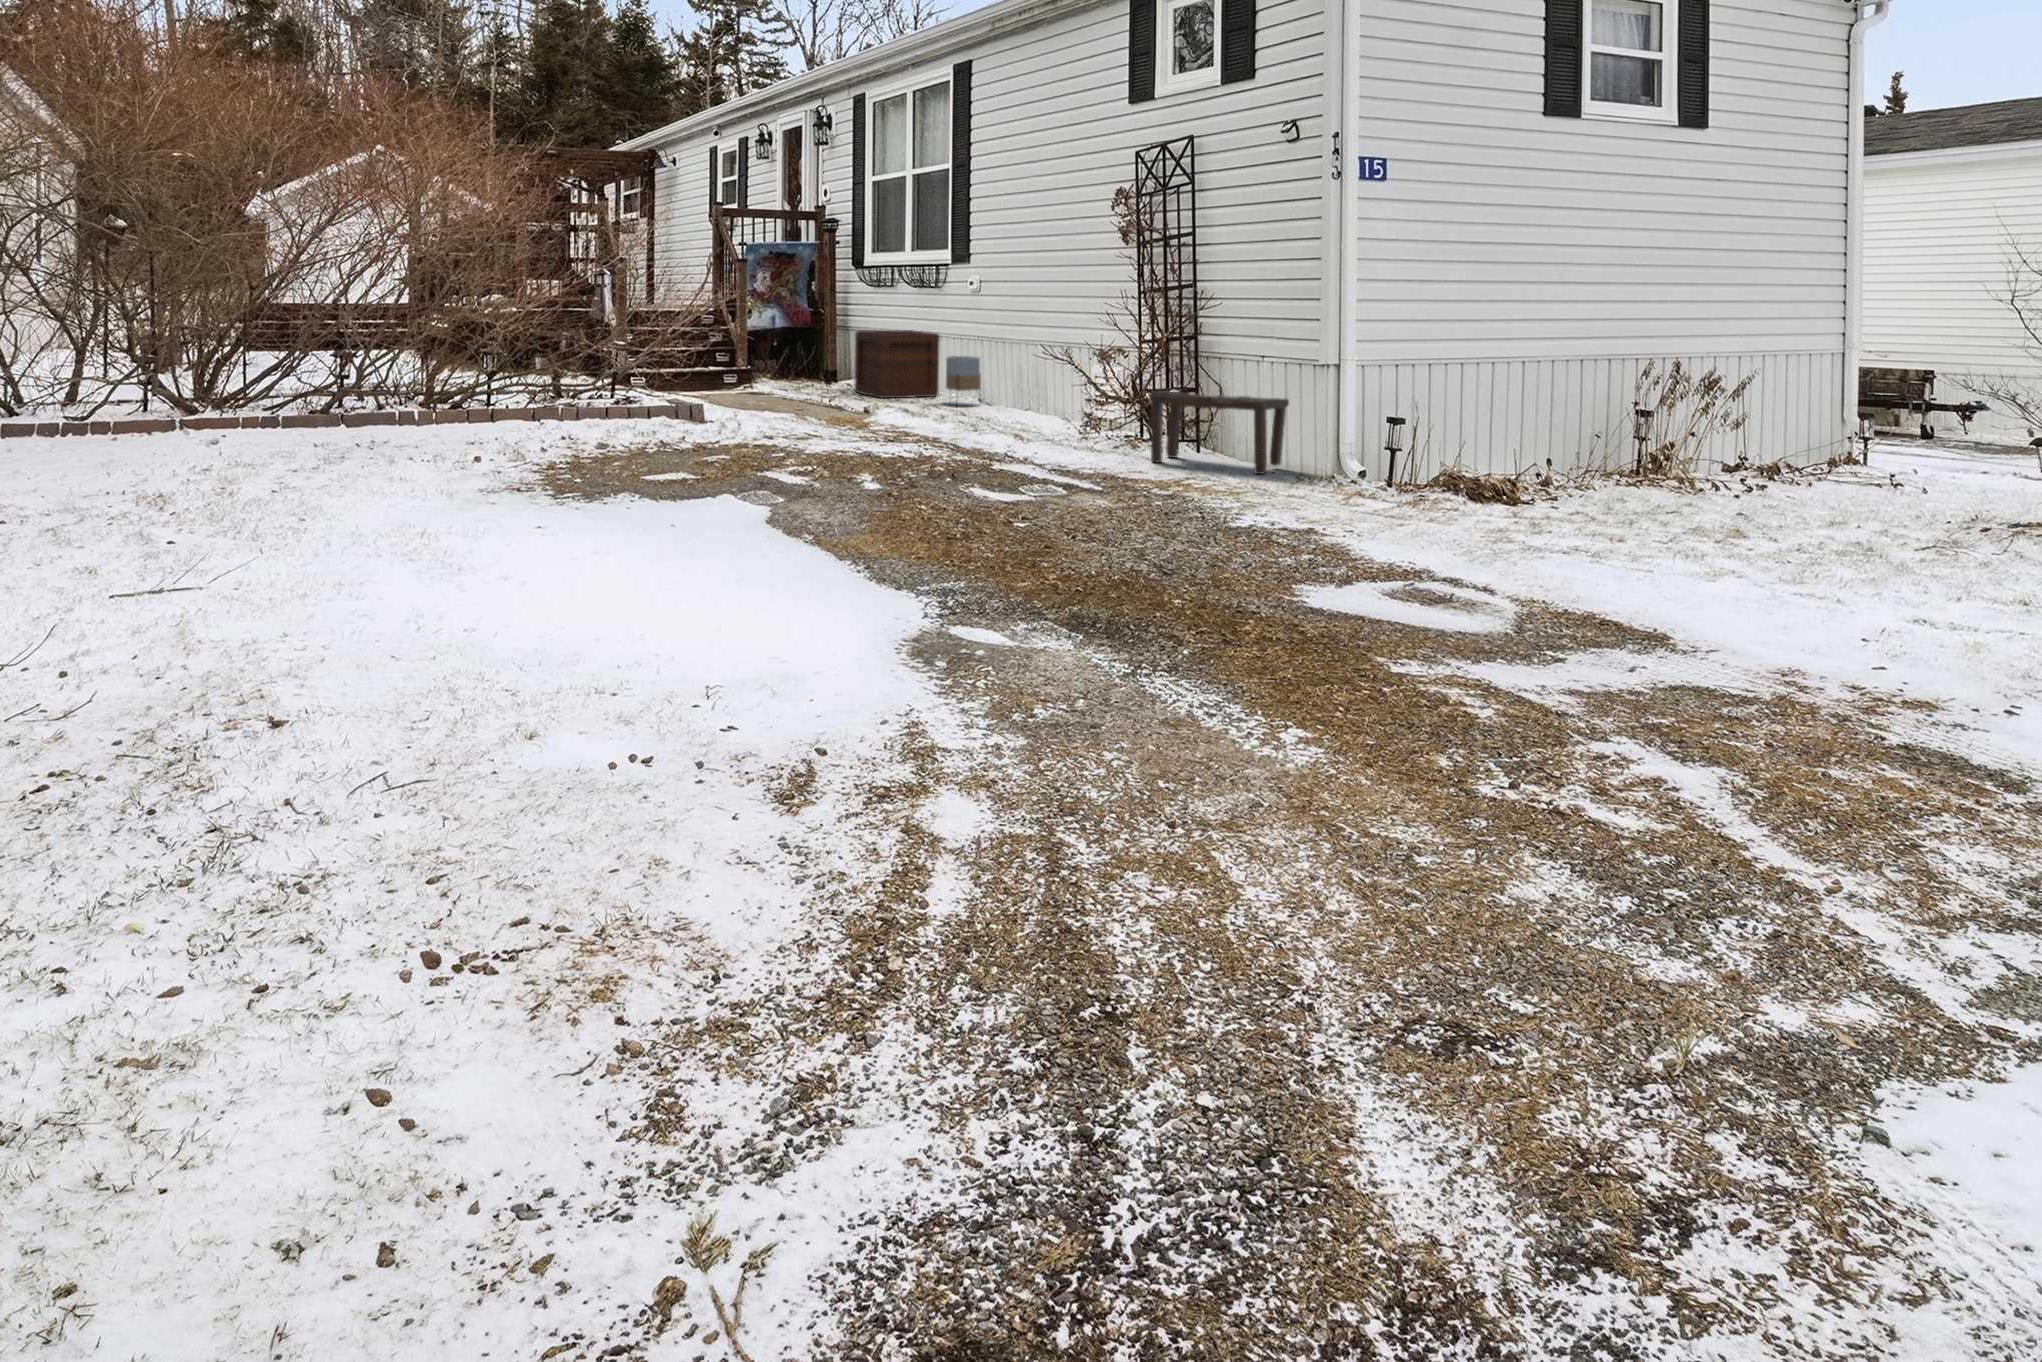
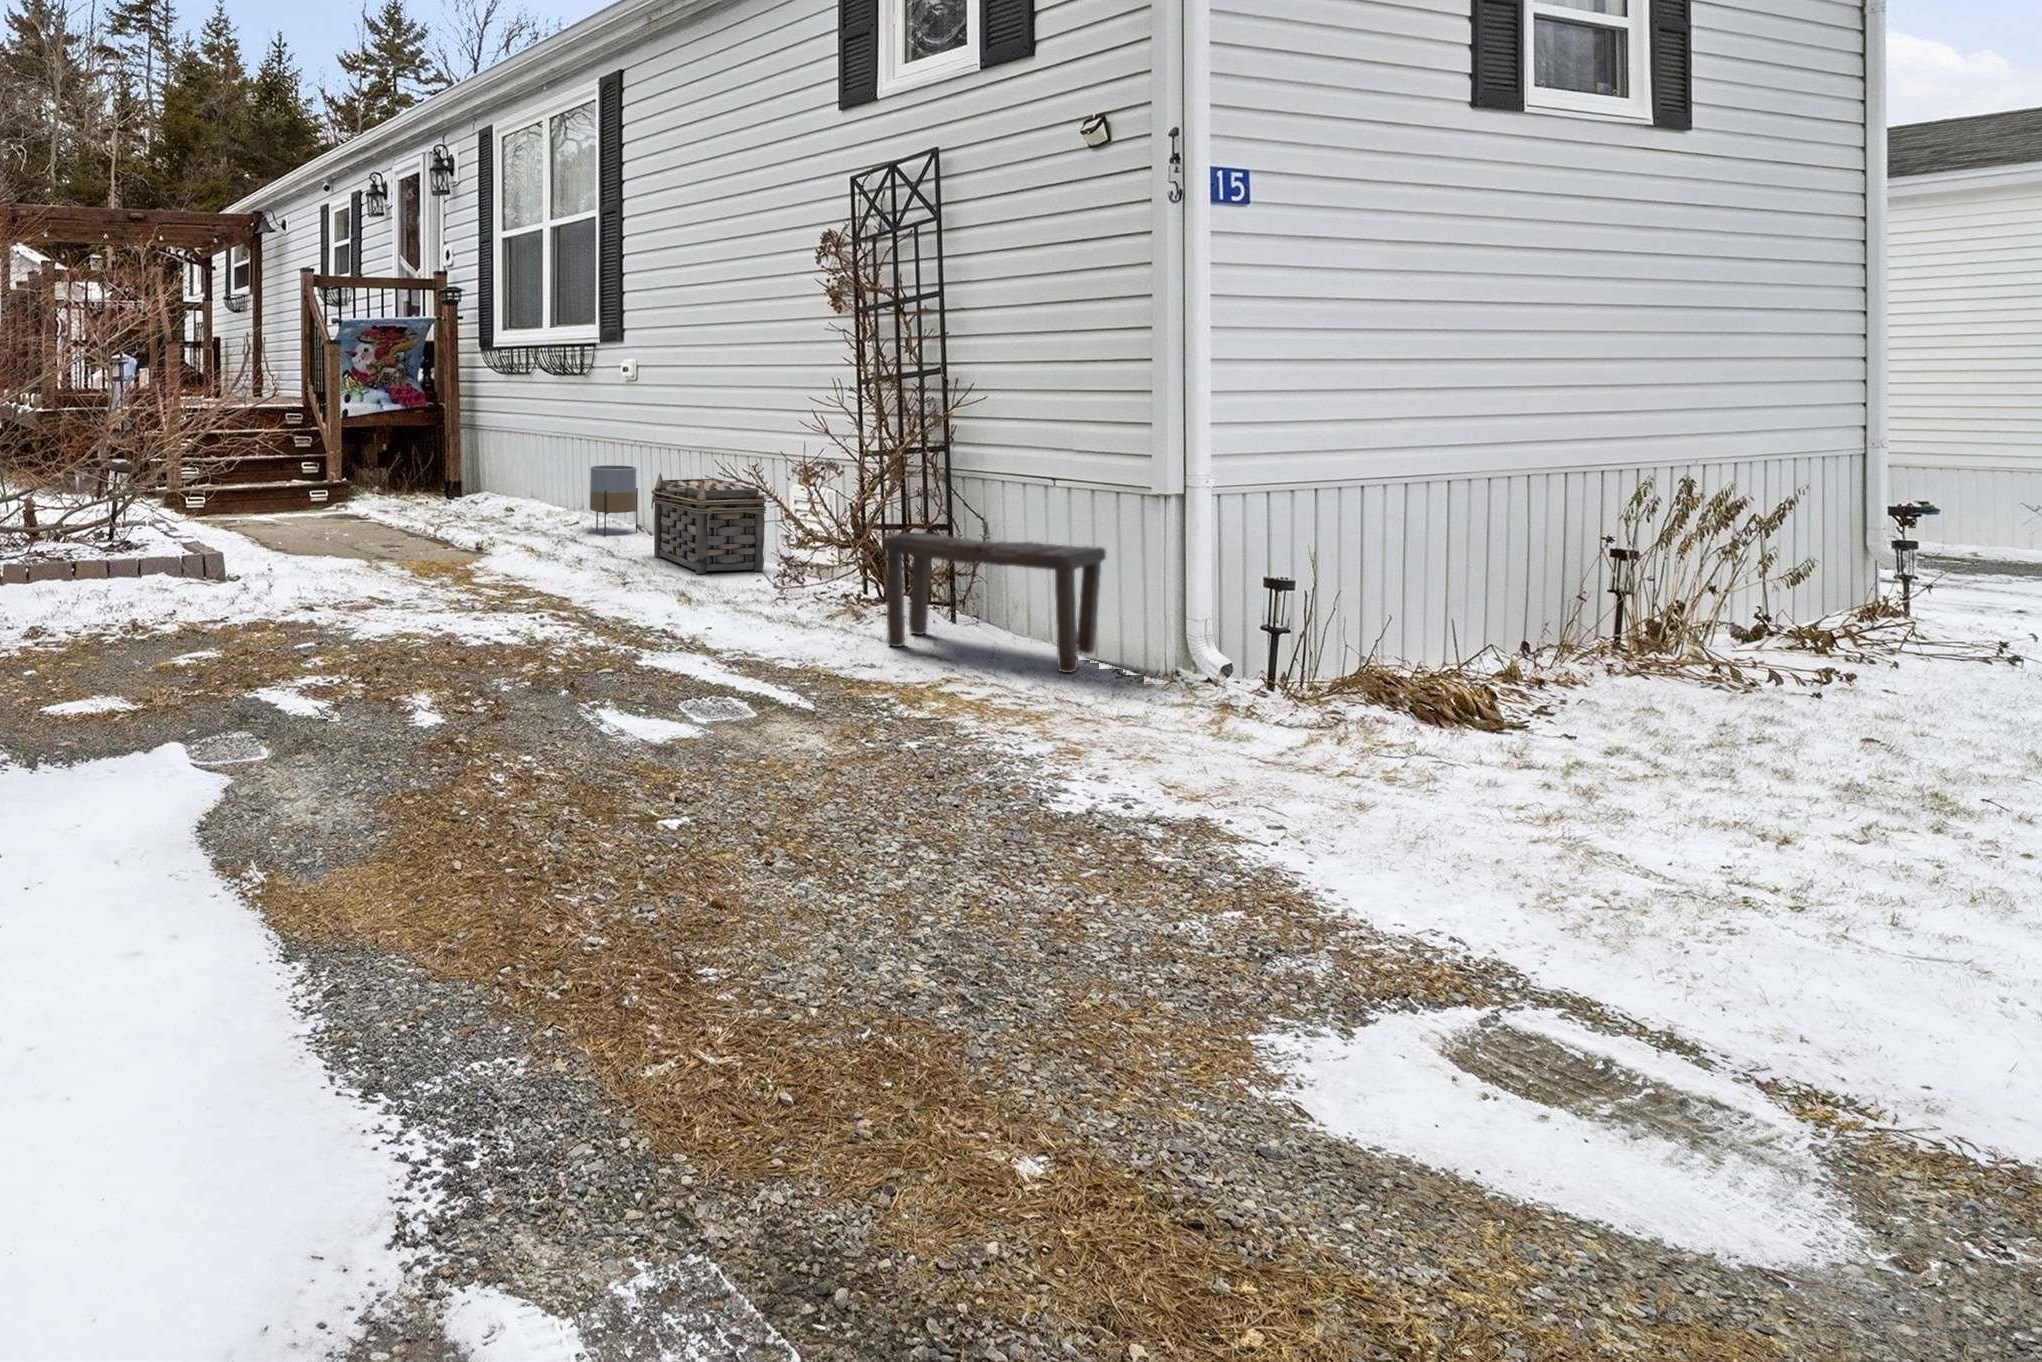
wooden crate: present [854,330,940,398] -> none [474,428,584,521]
basket: none [993,358,1075,428] -> present [651,473,766,574]

